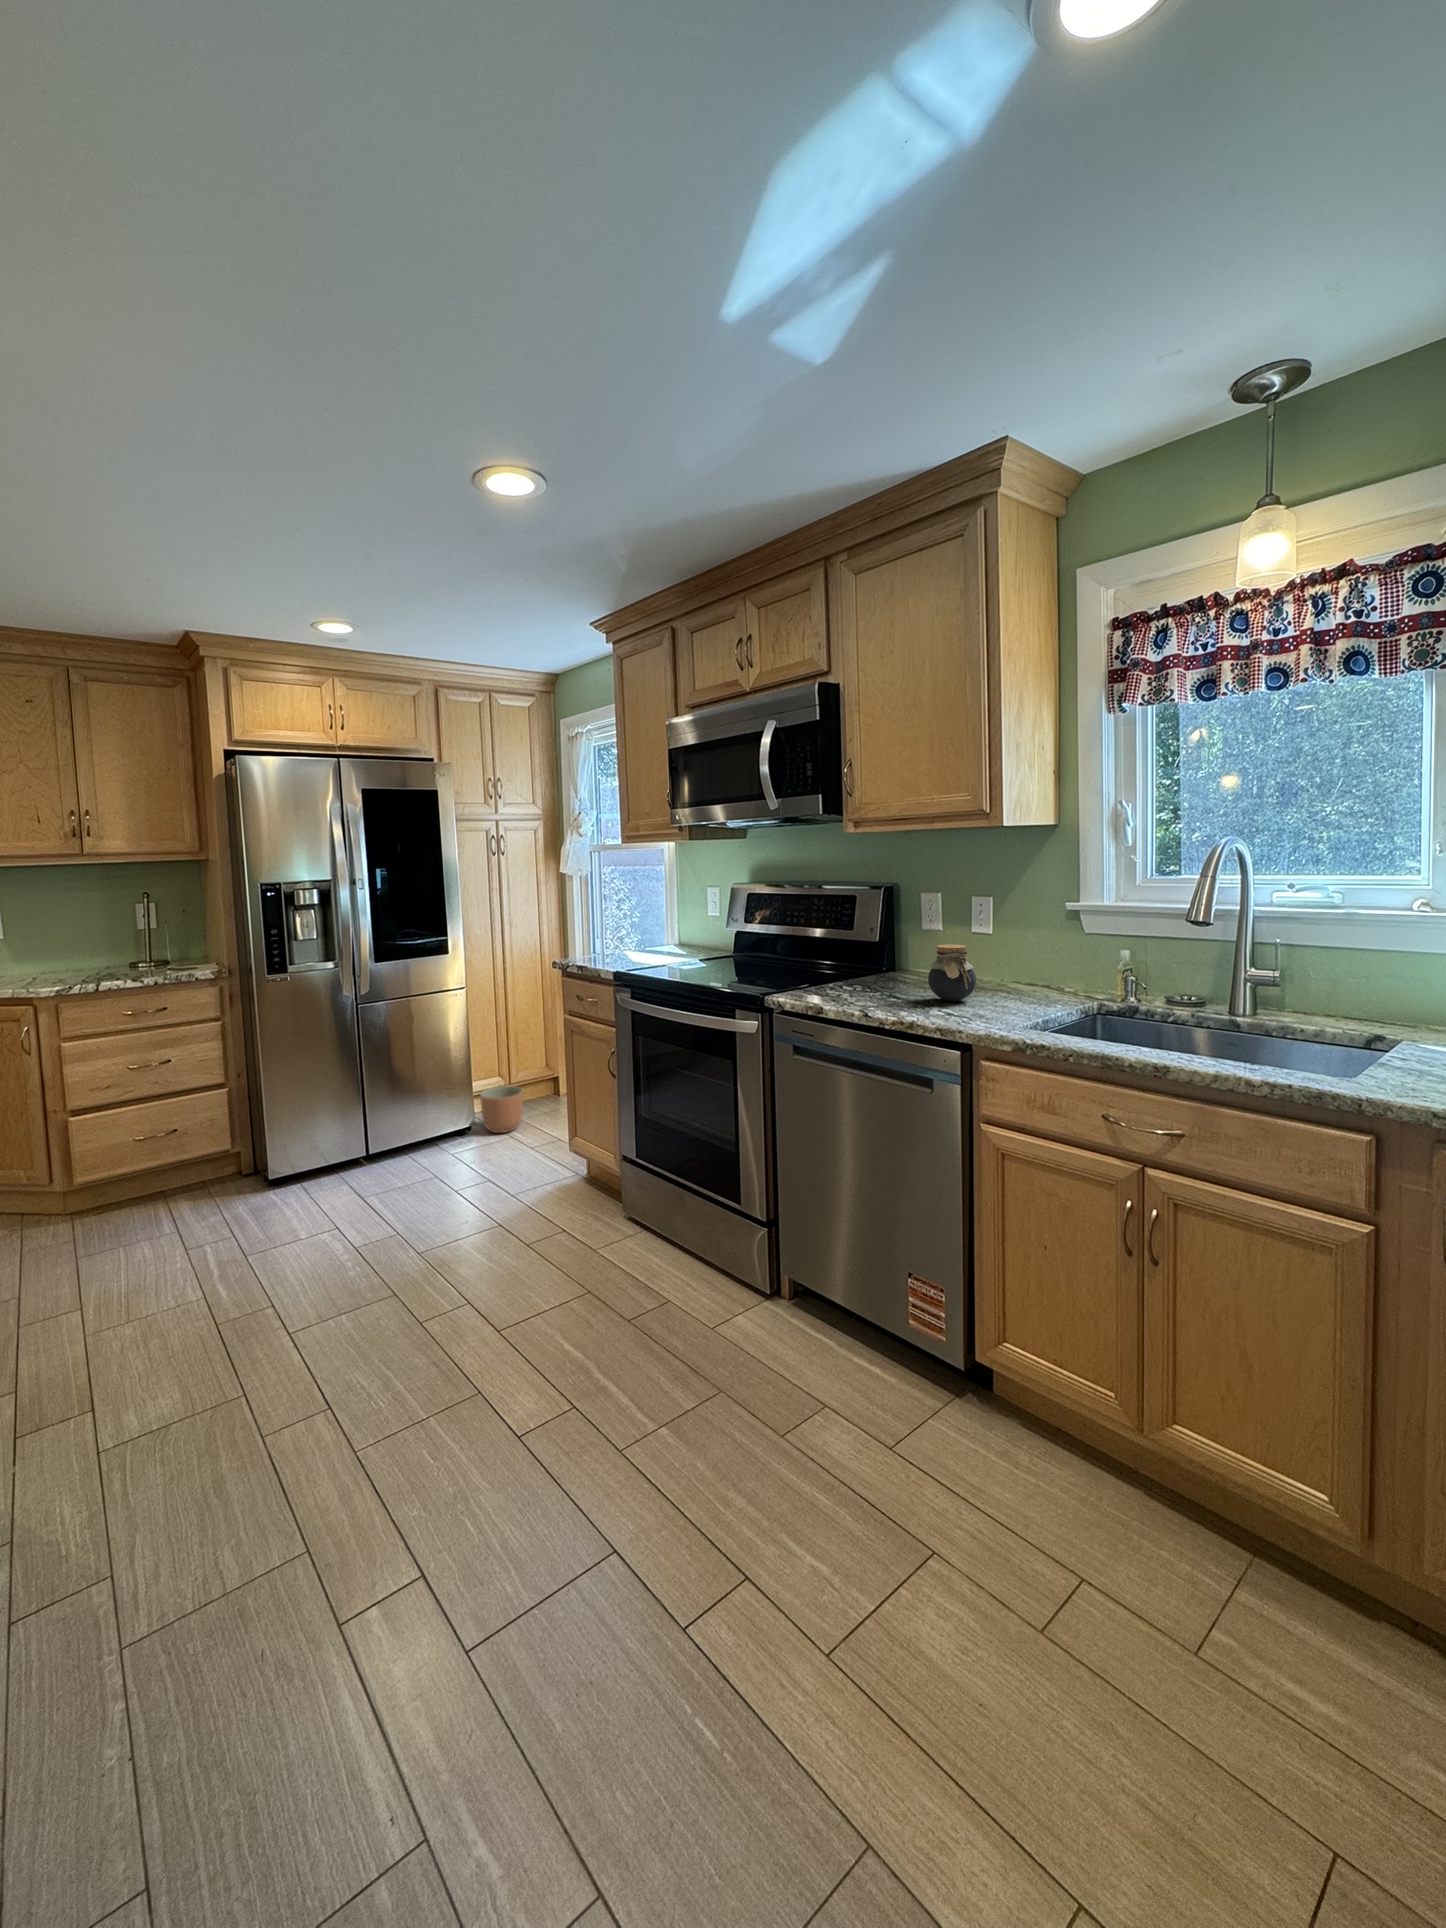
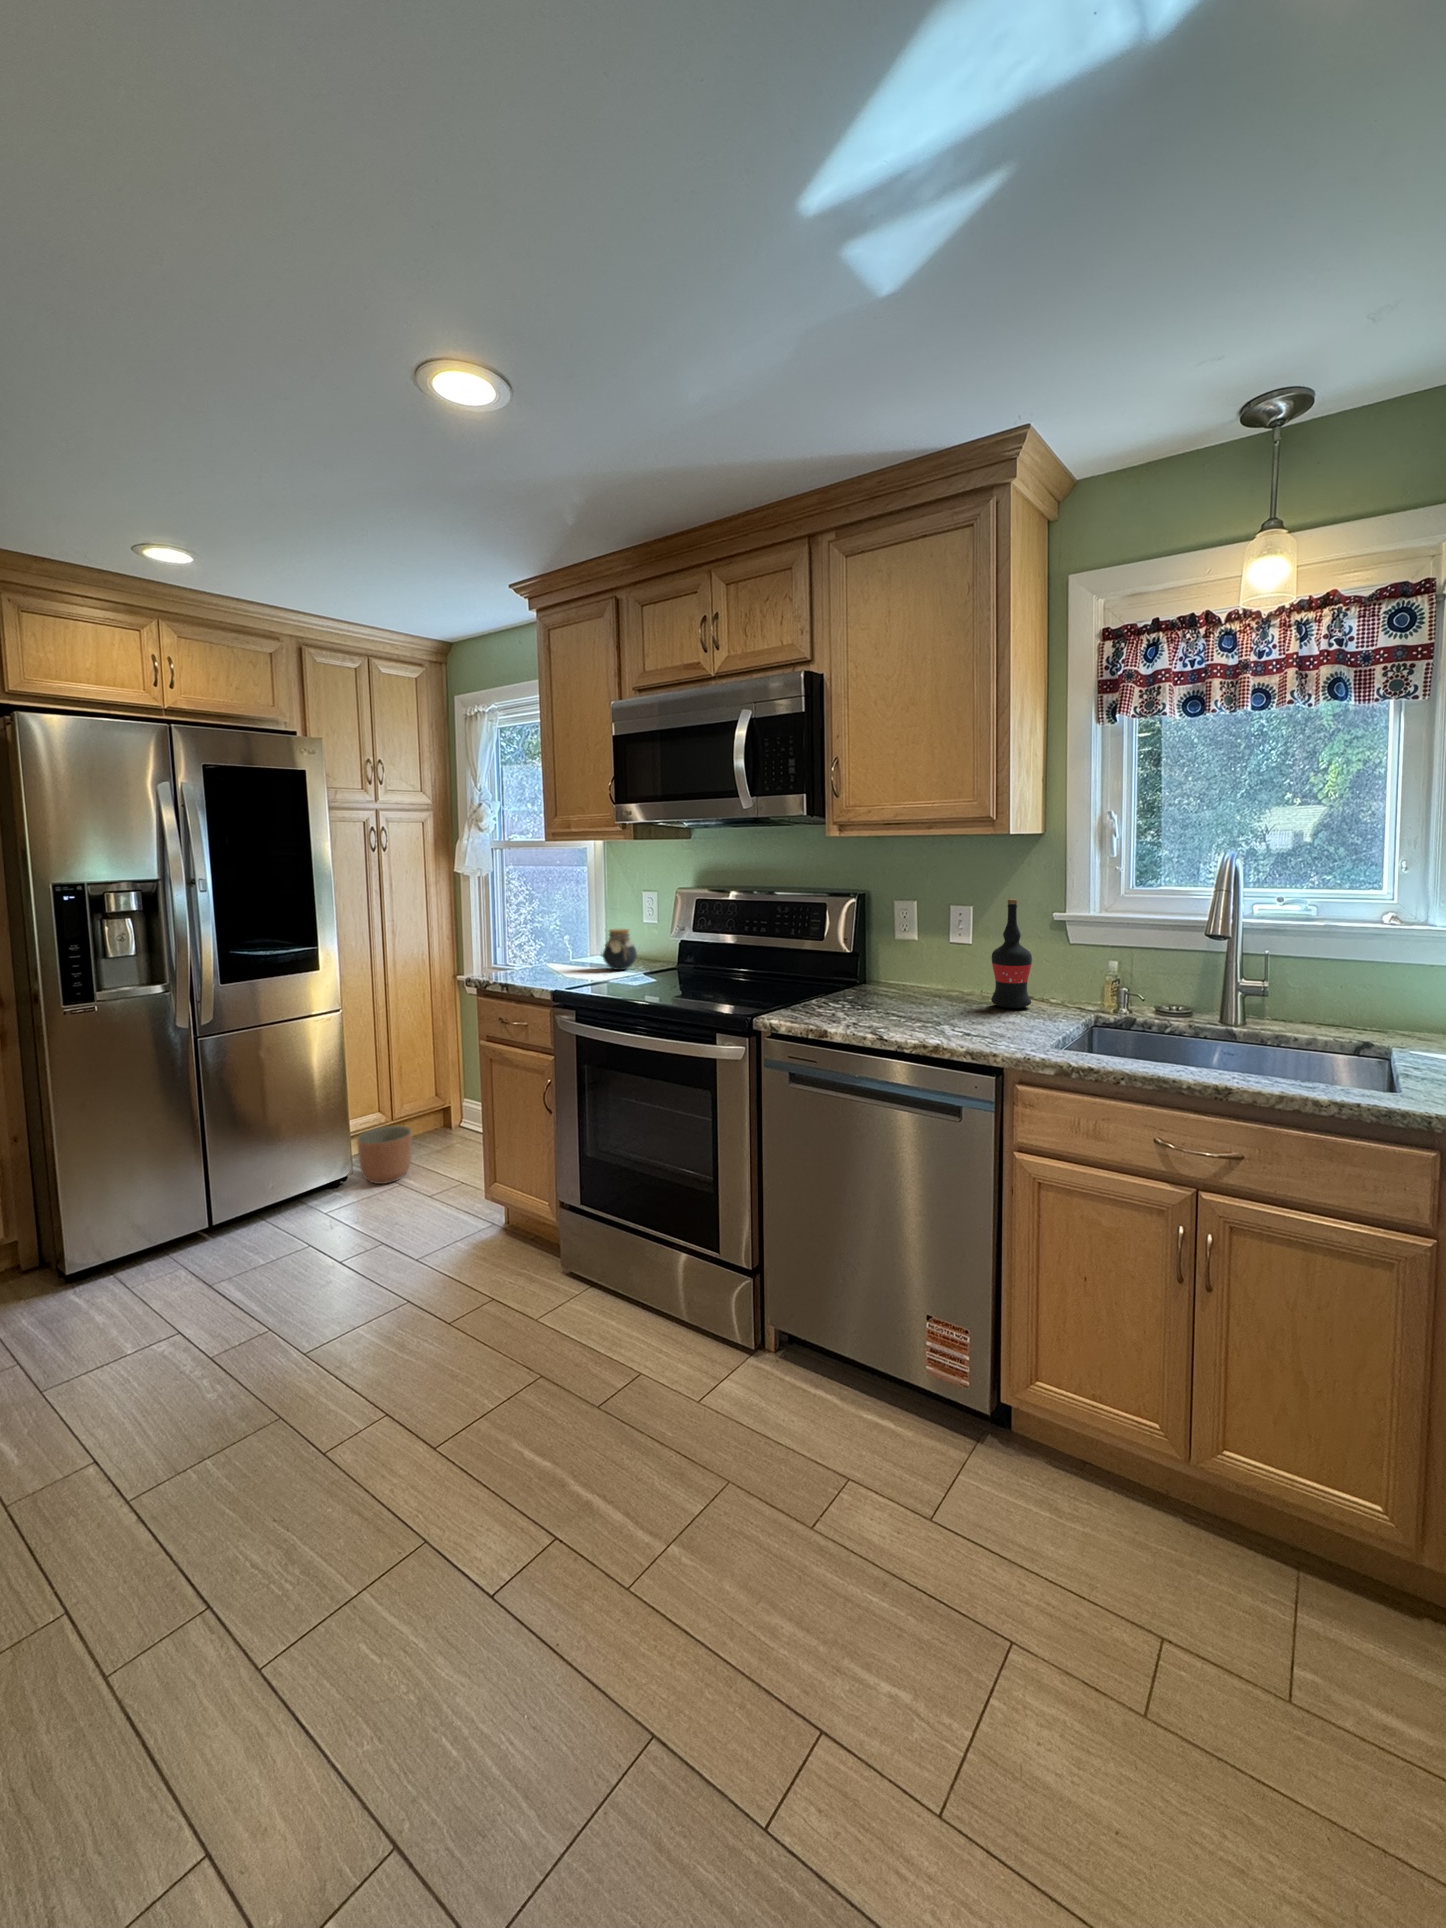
wine bottle: none [1000,889,1040,994] -> present [991,899,1032,1008]
jar: present [928,944,976,1001] -> present [603,929,637,970]

